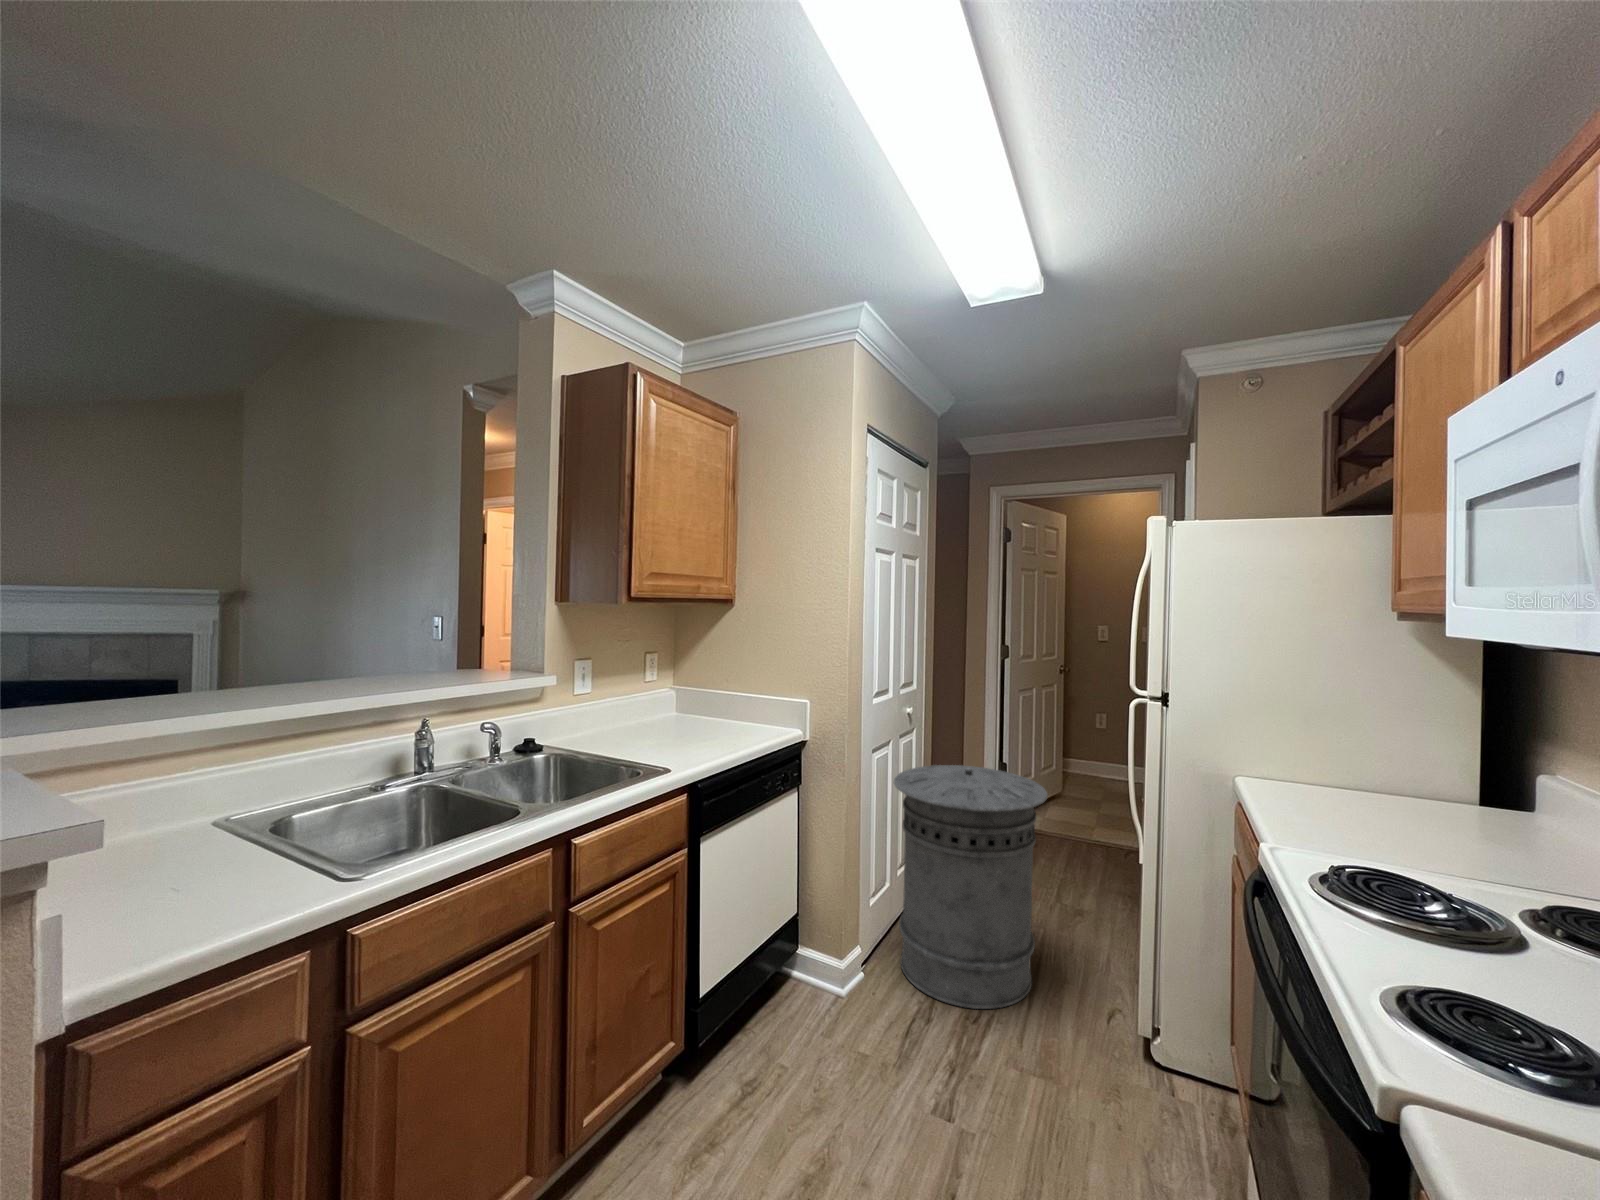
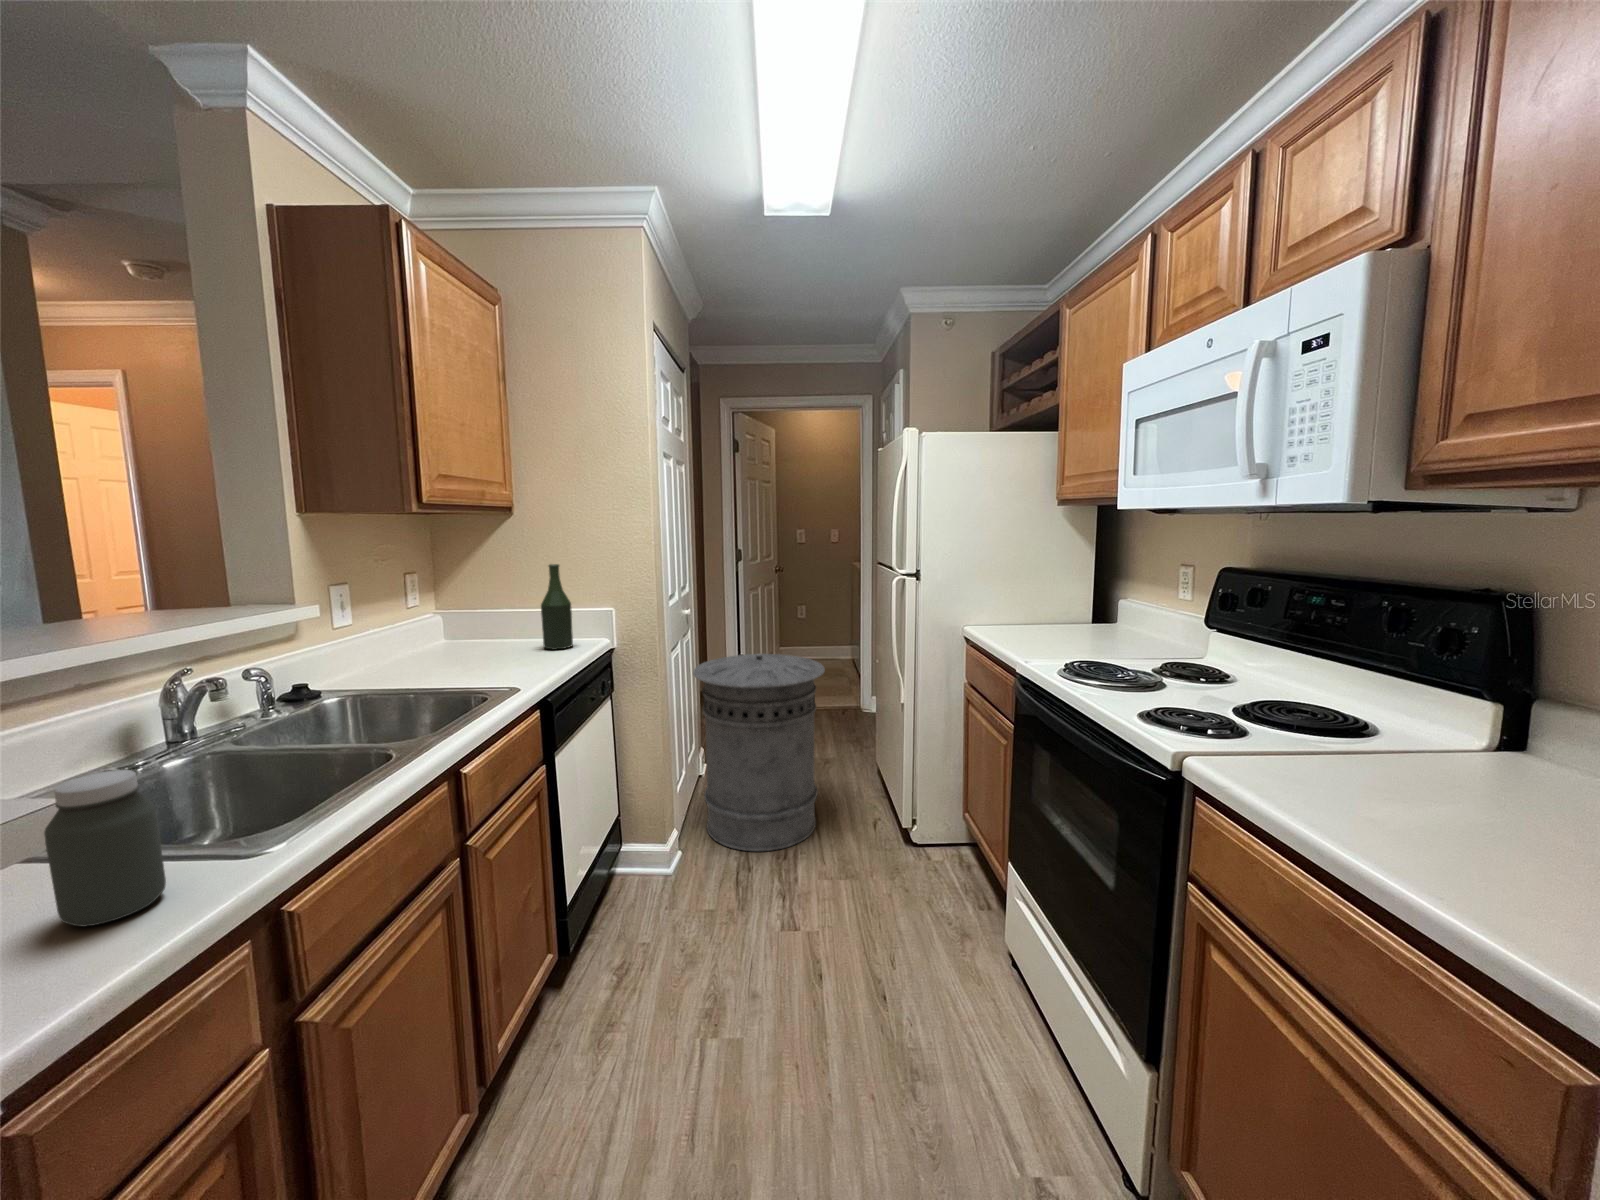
bottle: none [736,654,765,736] -> present [541,564,573,650]
jar: none [222,795,291,906] -> present [44,770,166,926]

